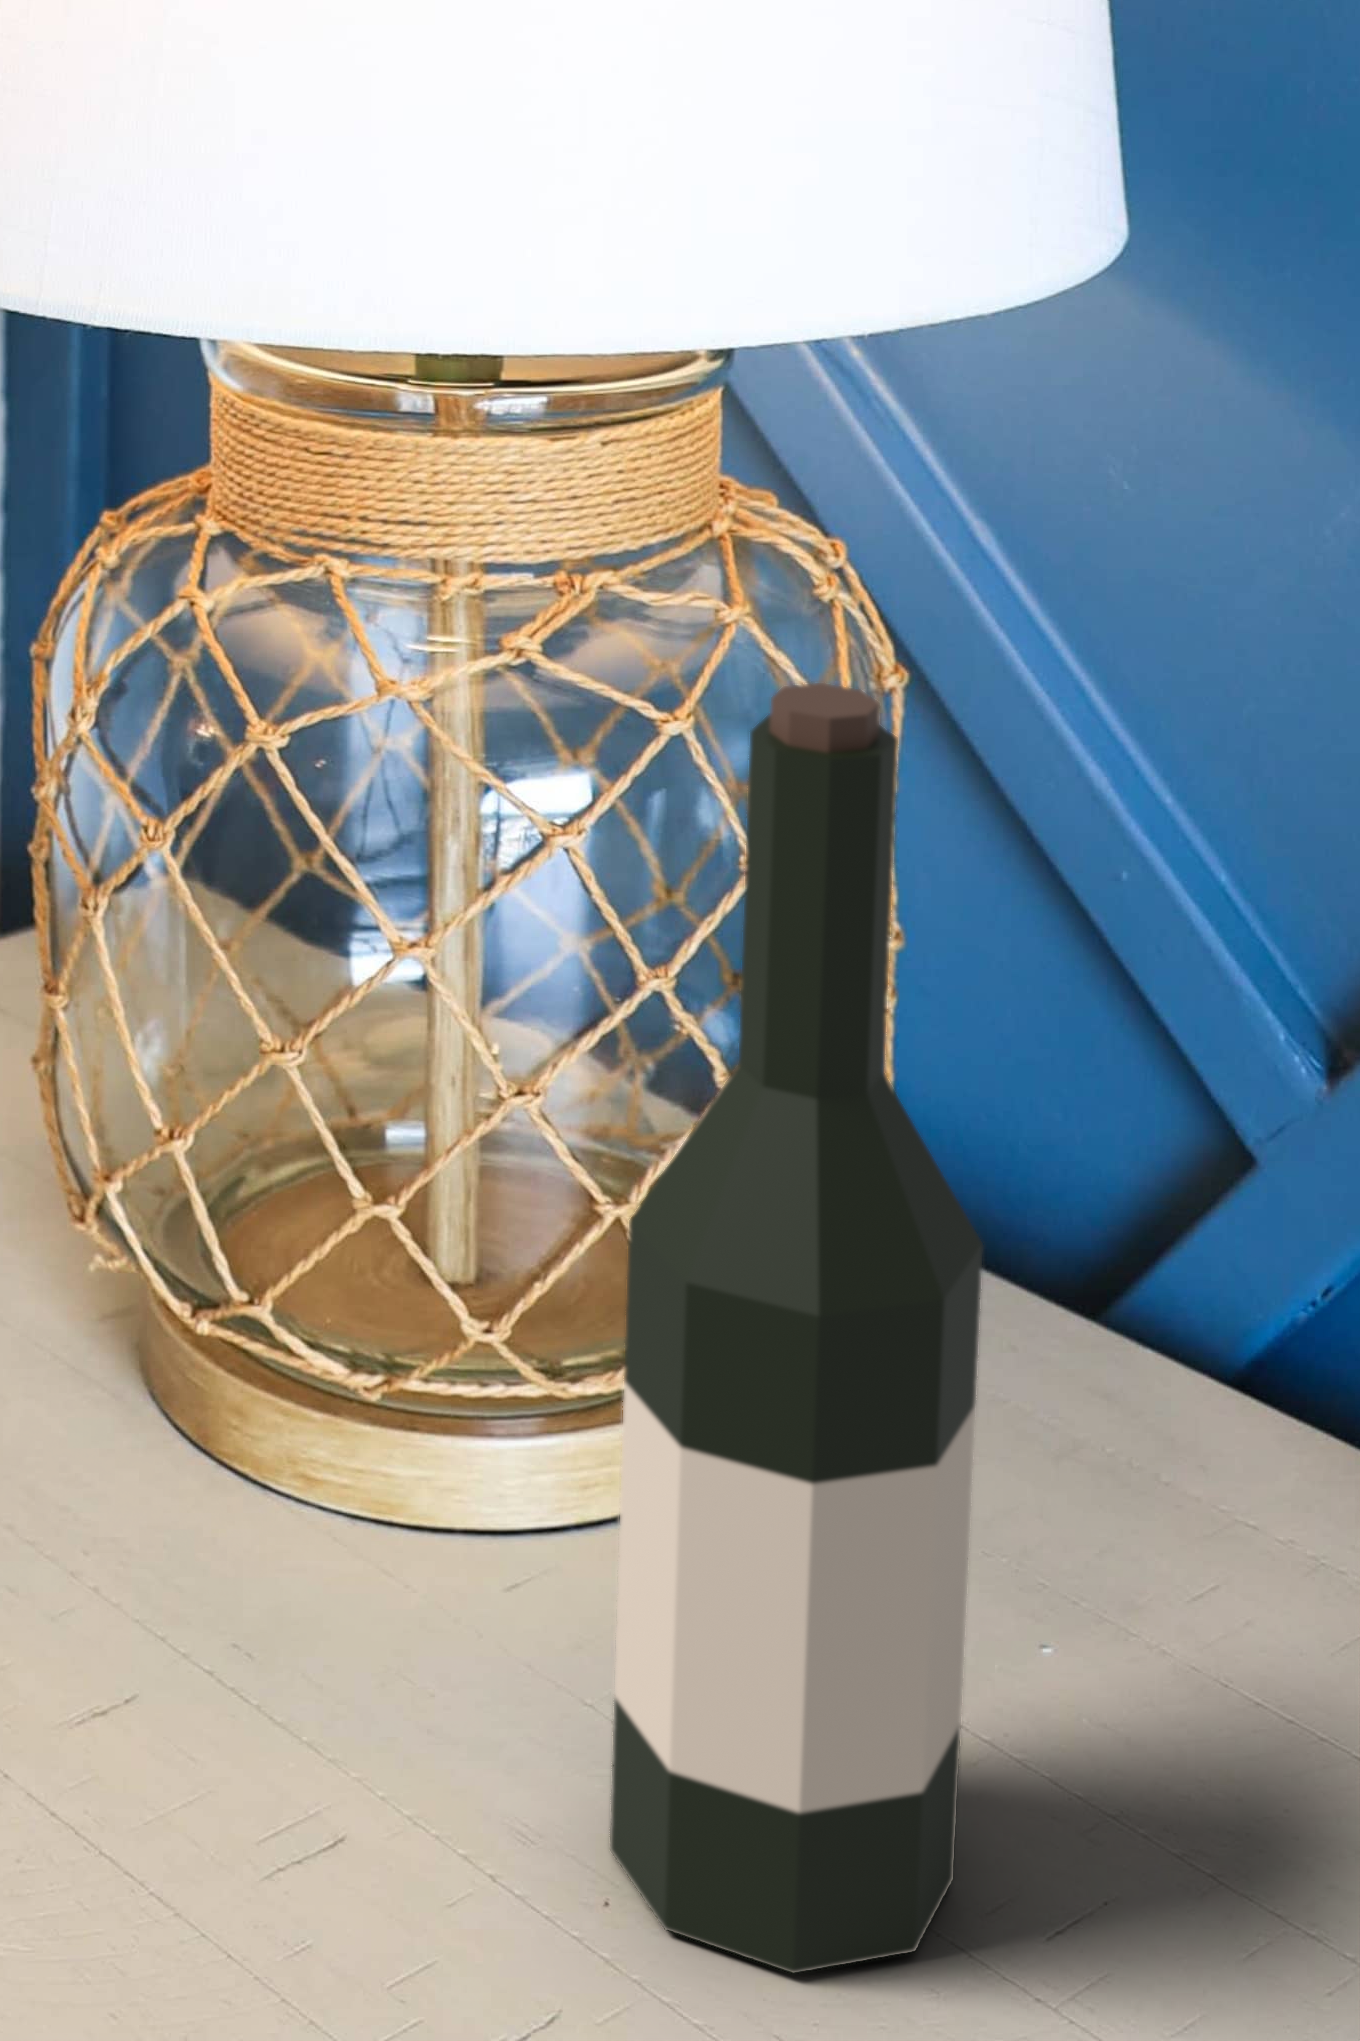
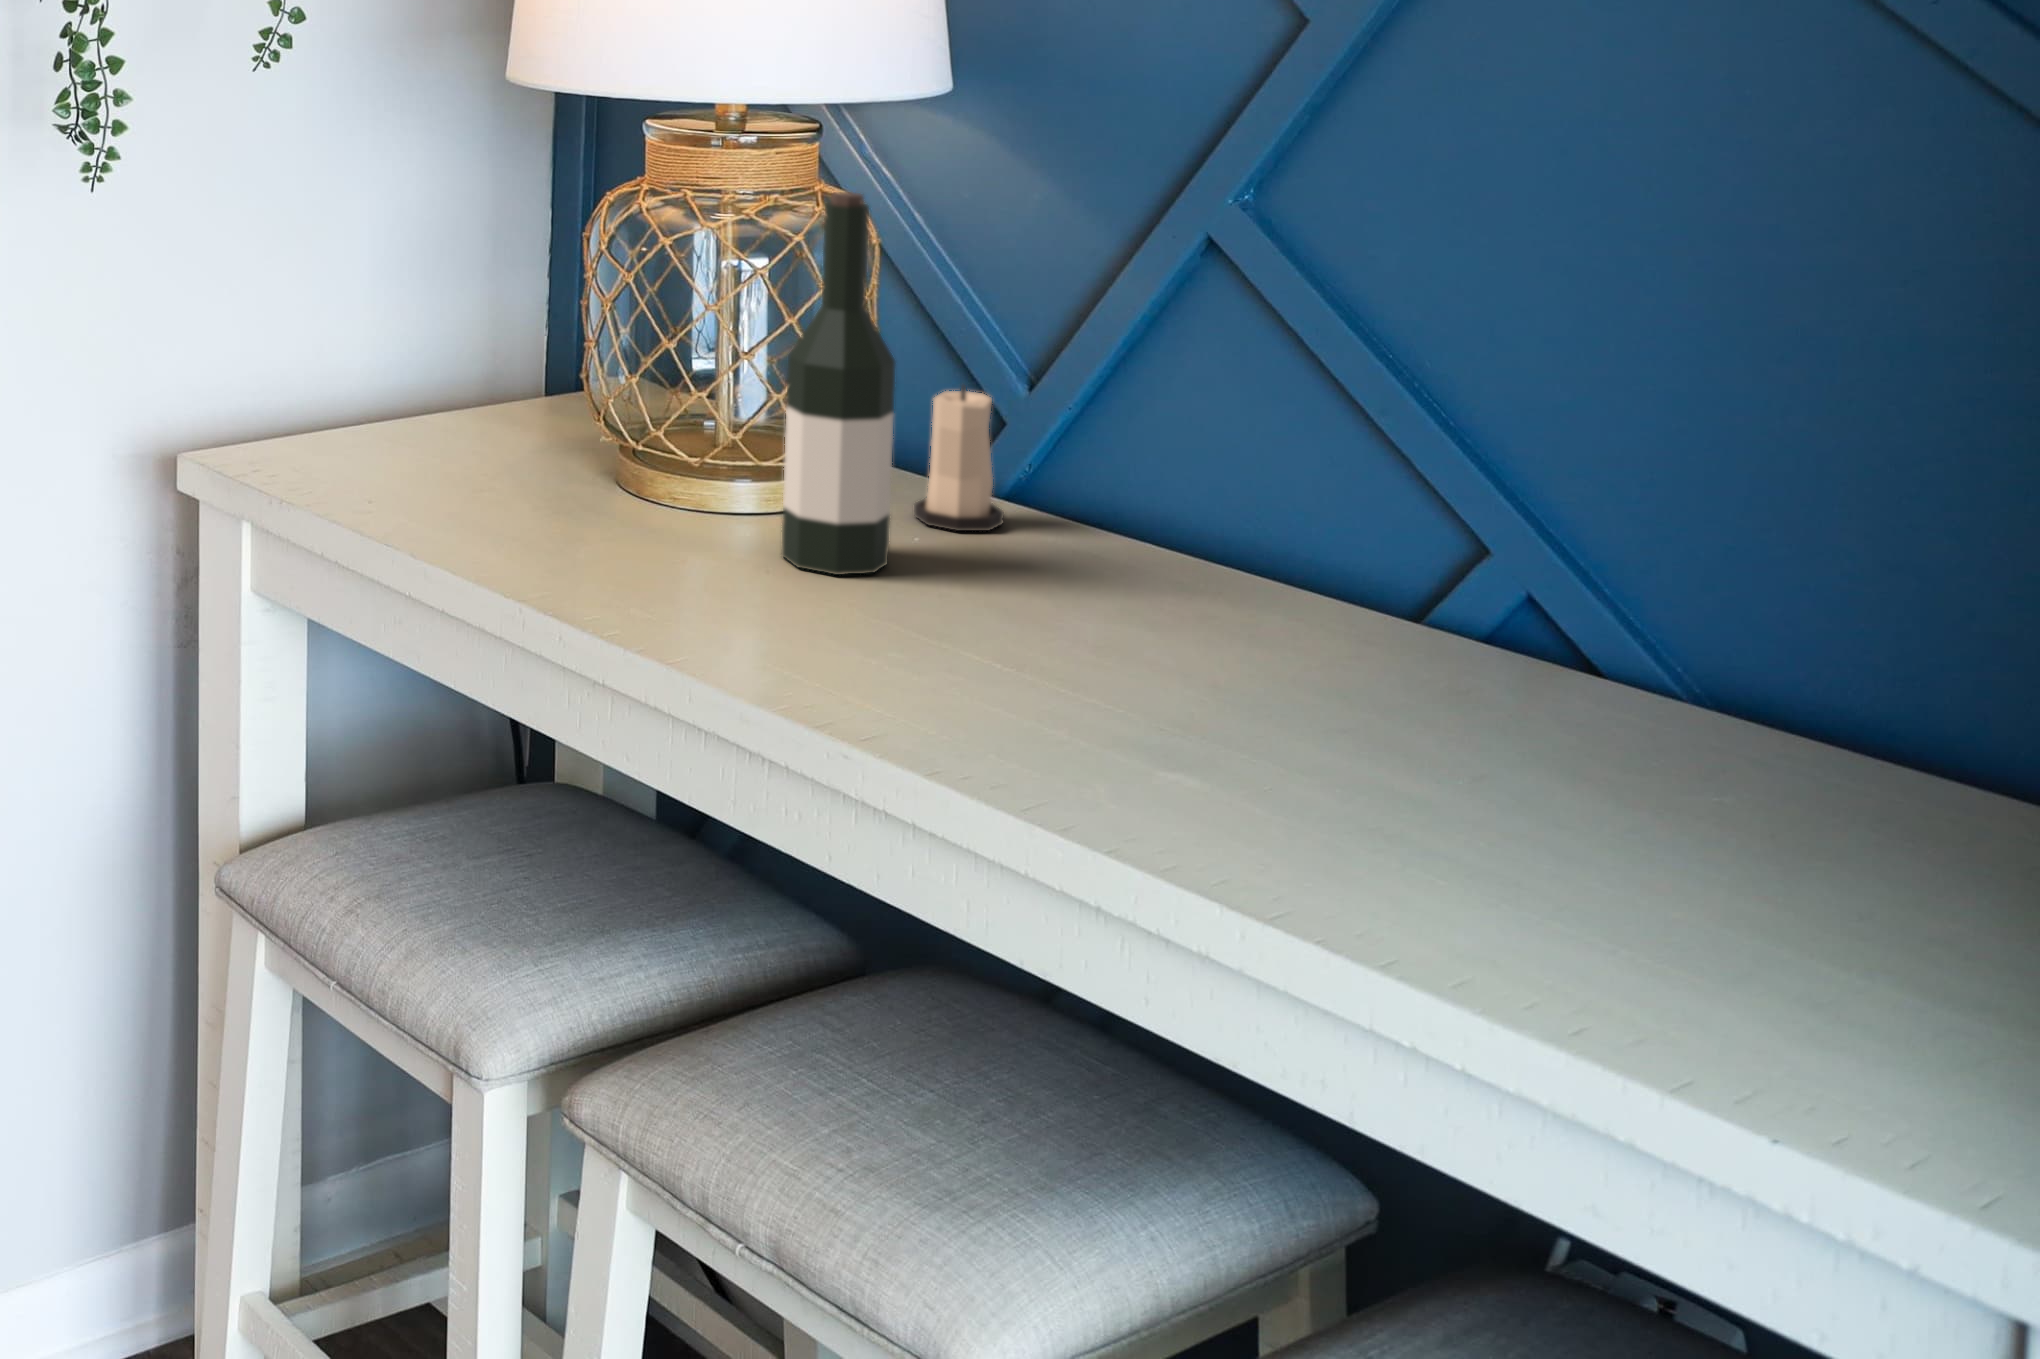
candle: none [998,1161,1270,1634] -> present [914,385,1004,531]

